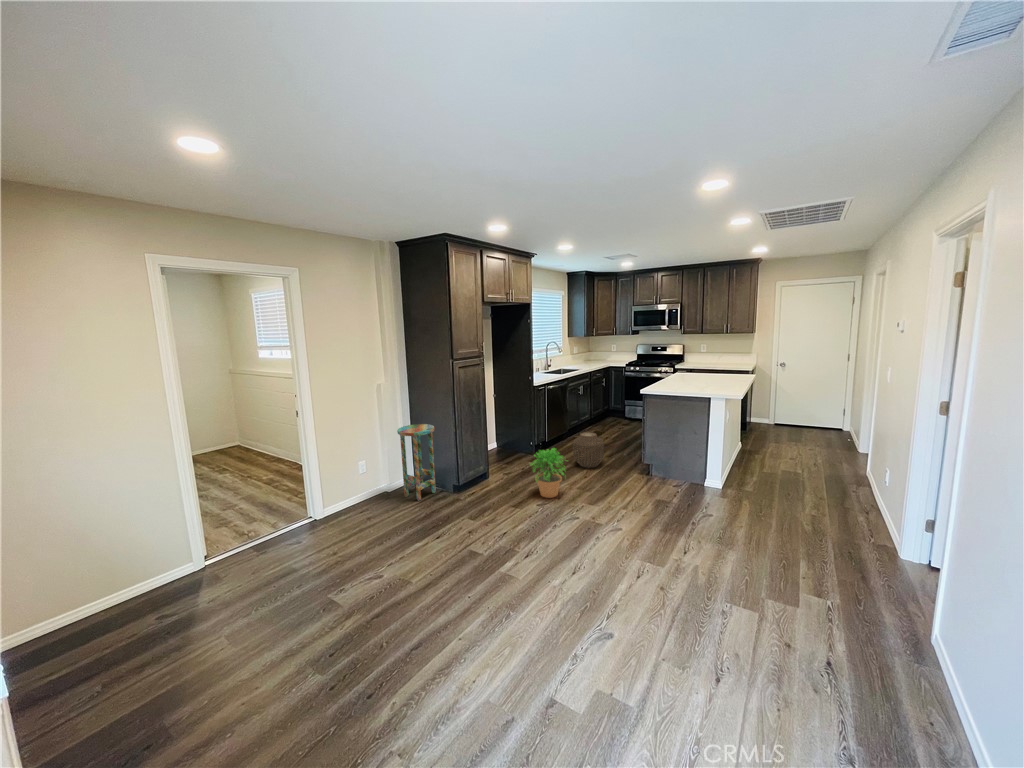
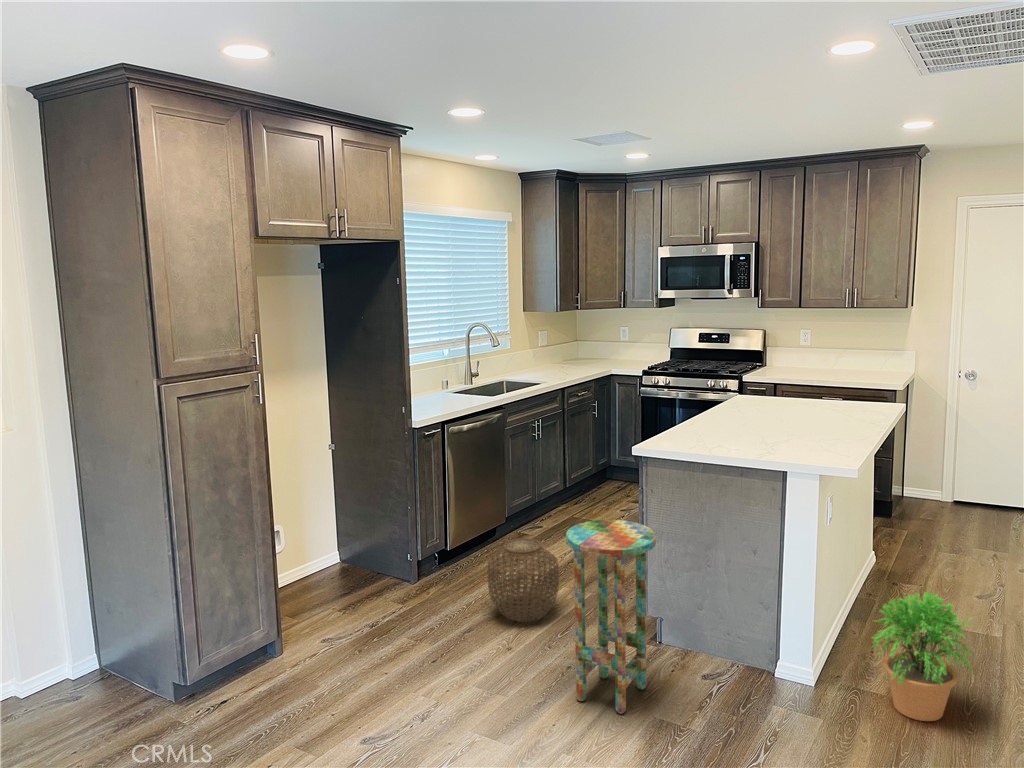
side table: present [397,424,436,501] -> present [566,520,656,714]
potted plant: present [532,448,565,498] -> present [873,592,972,721]

